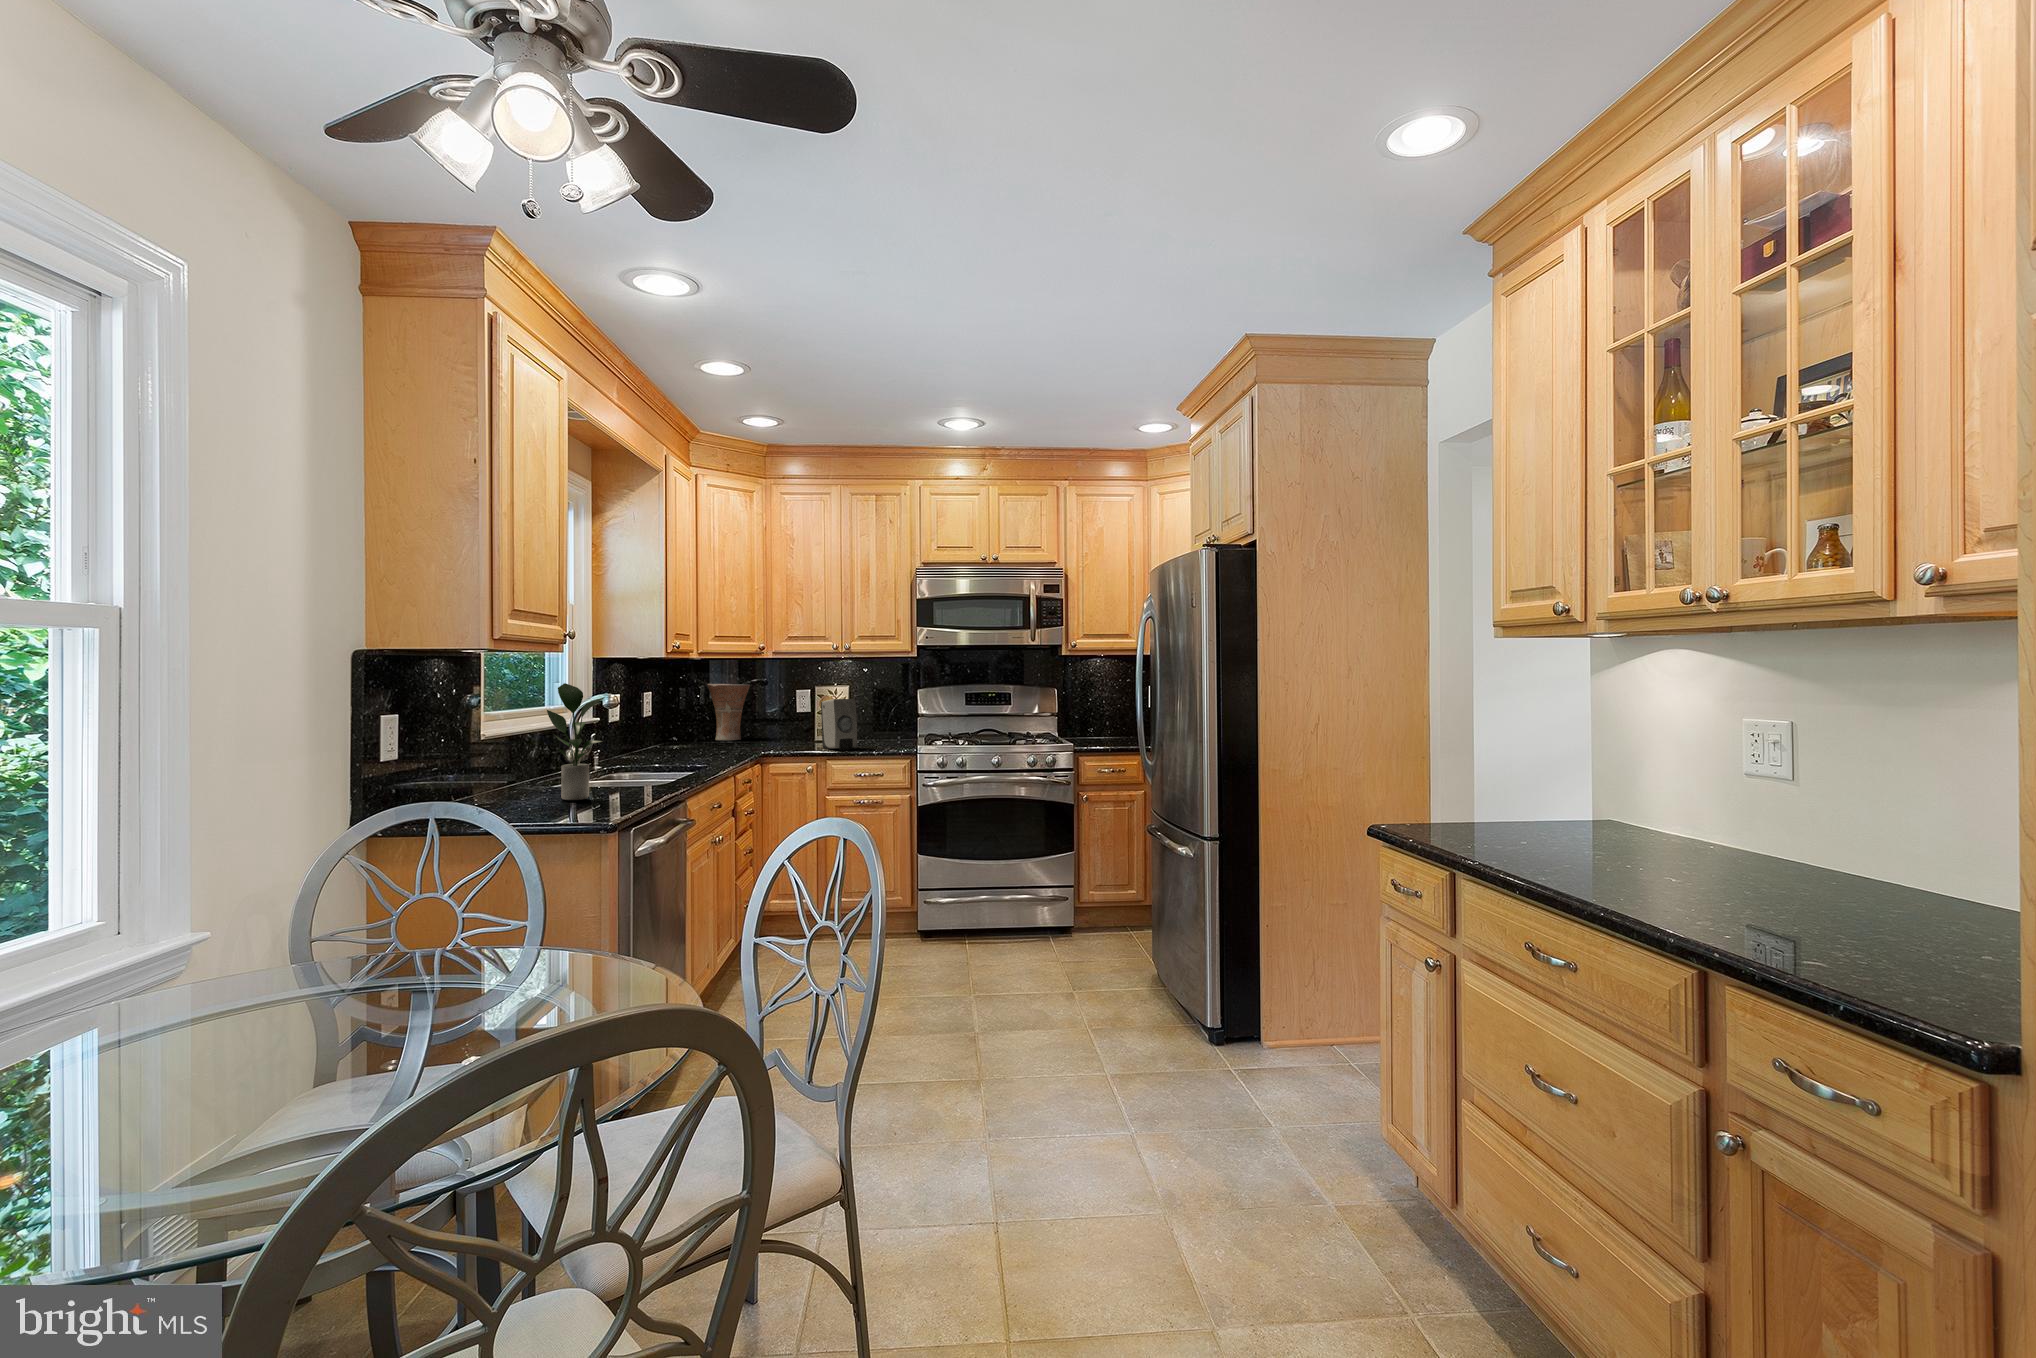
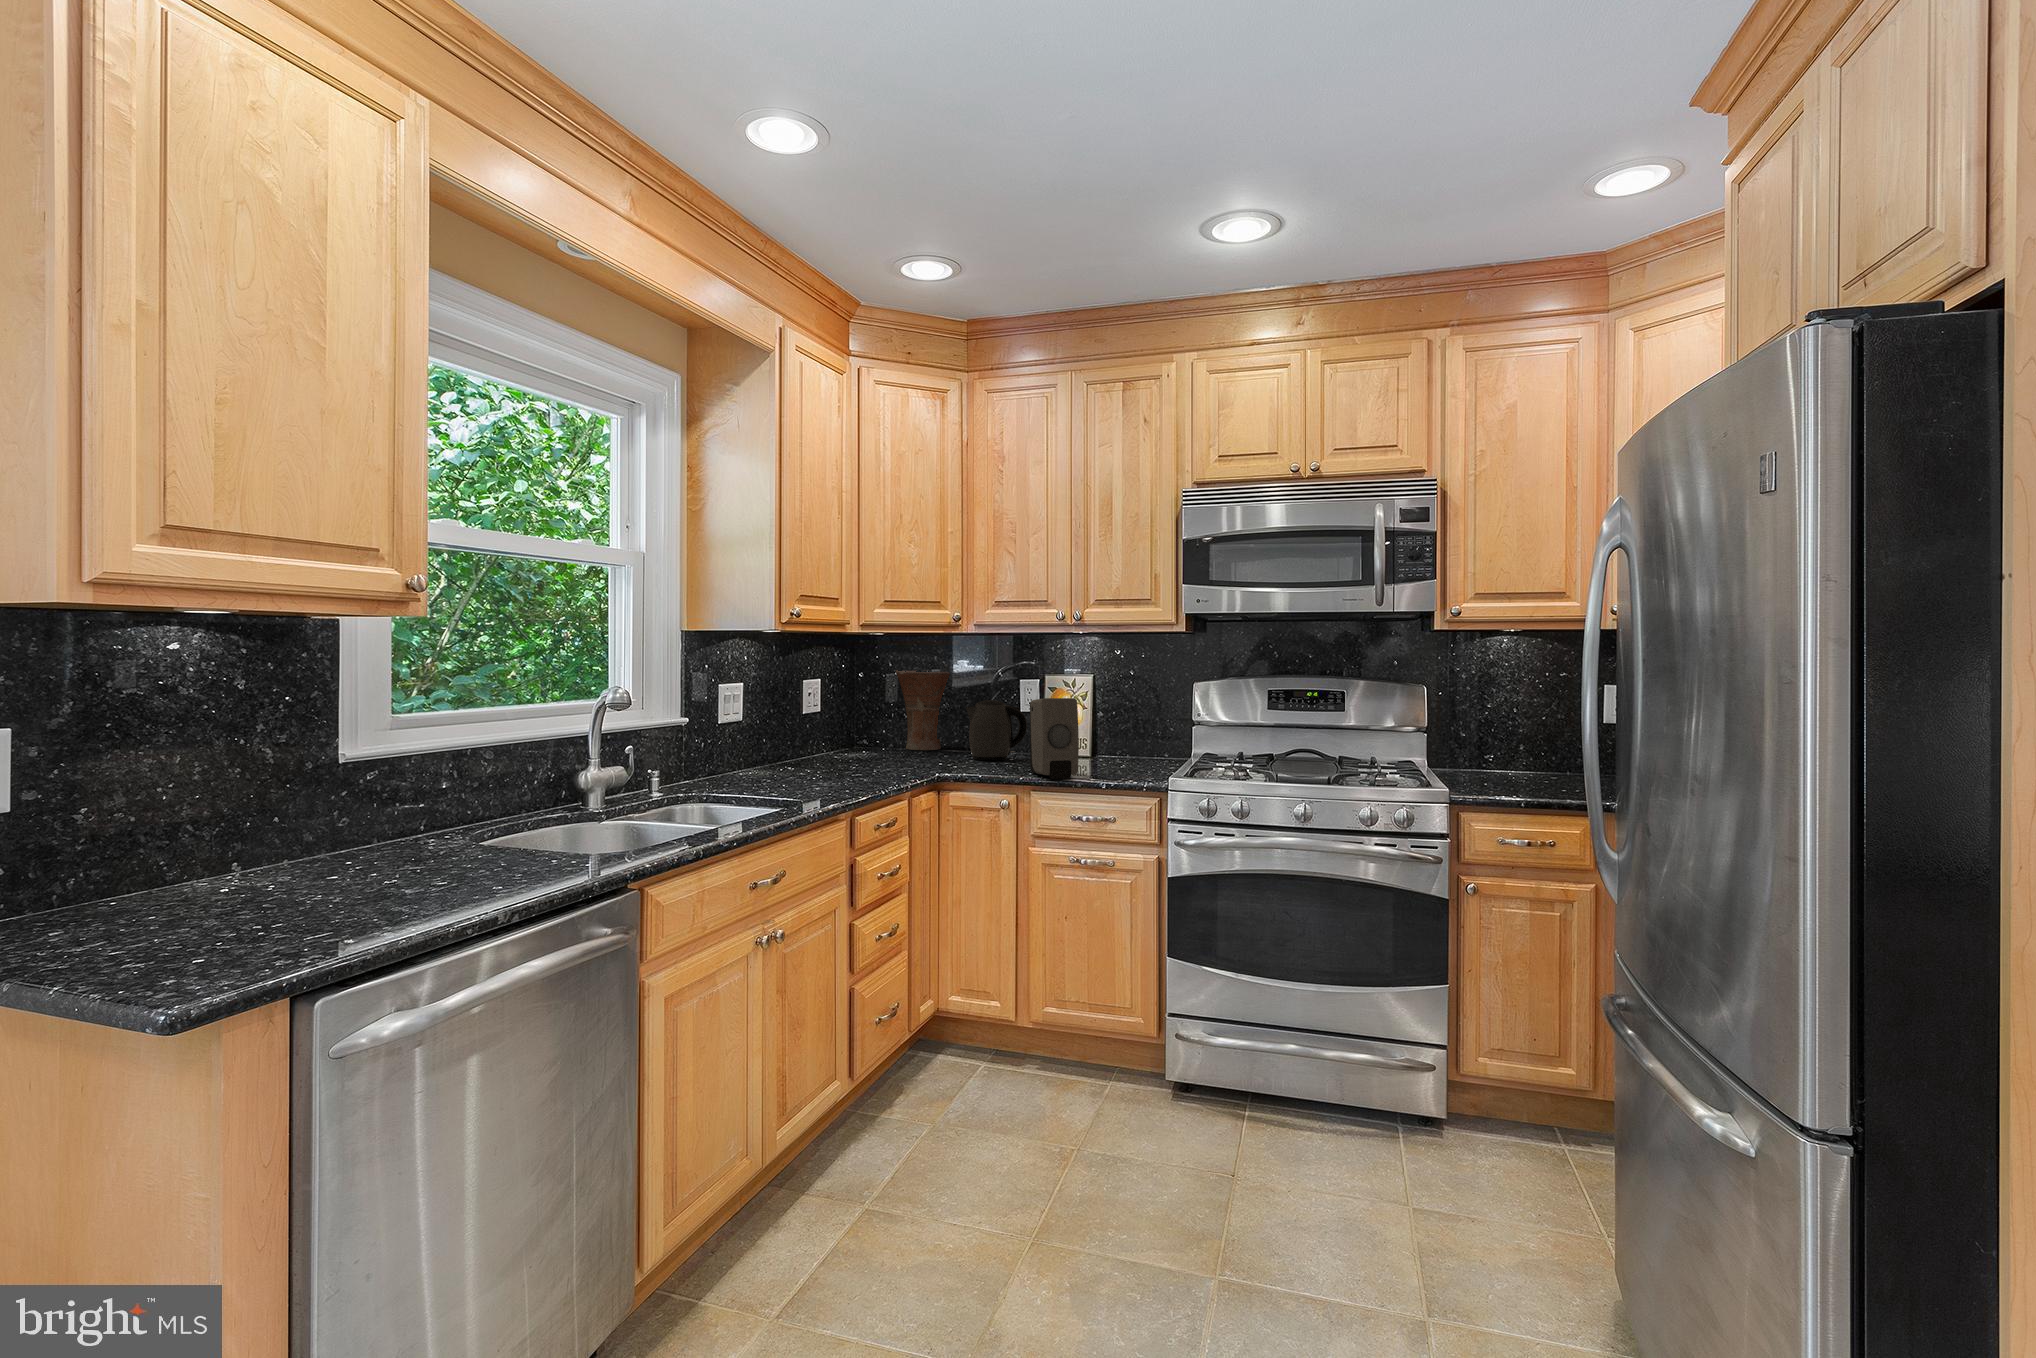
potted plant: present [547,683,605,800] -> none [339,673,469,899]
kettle: none [768,703,810,744] -> present [966,700,1027,761]

